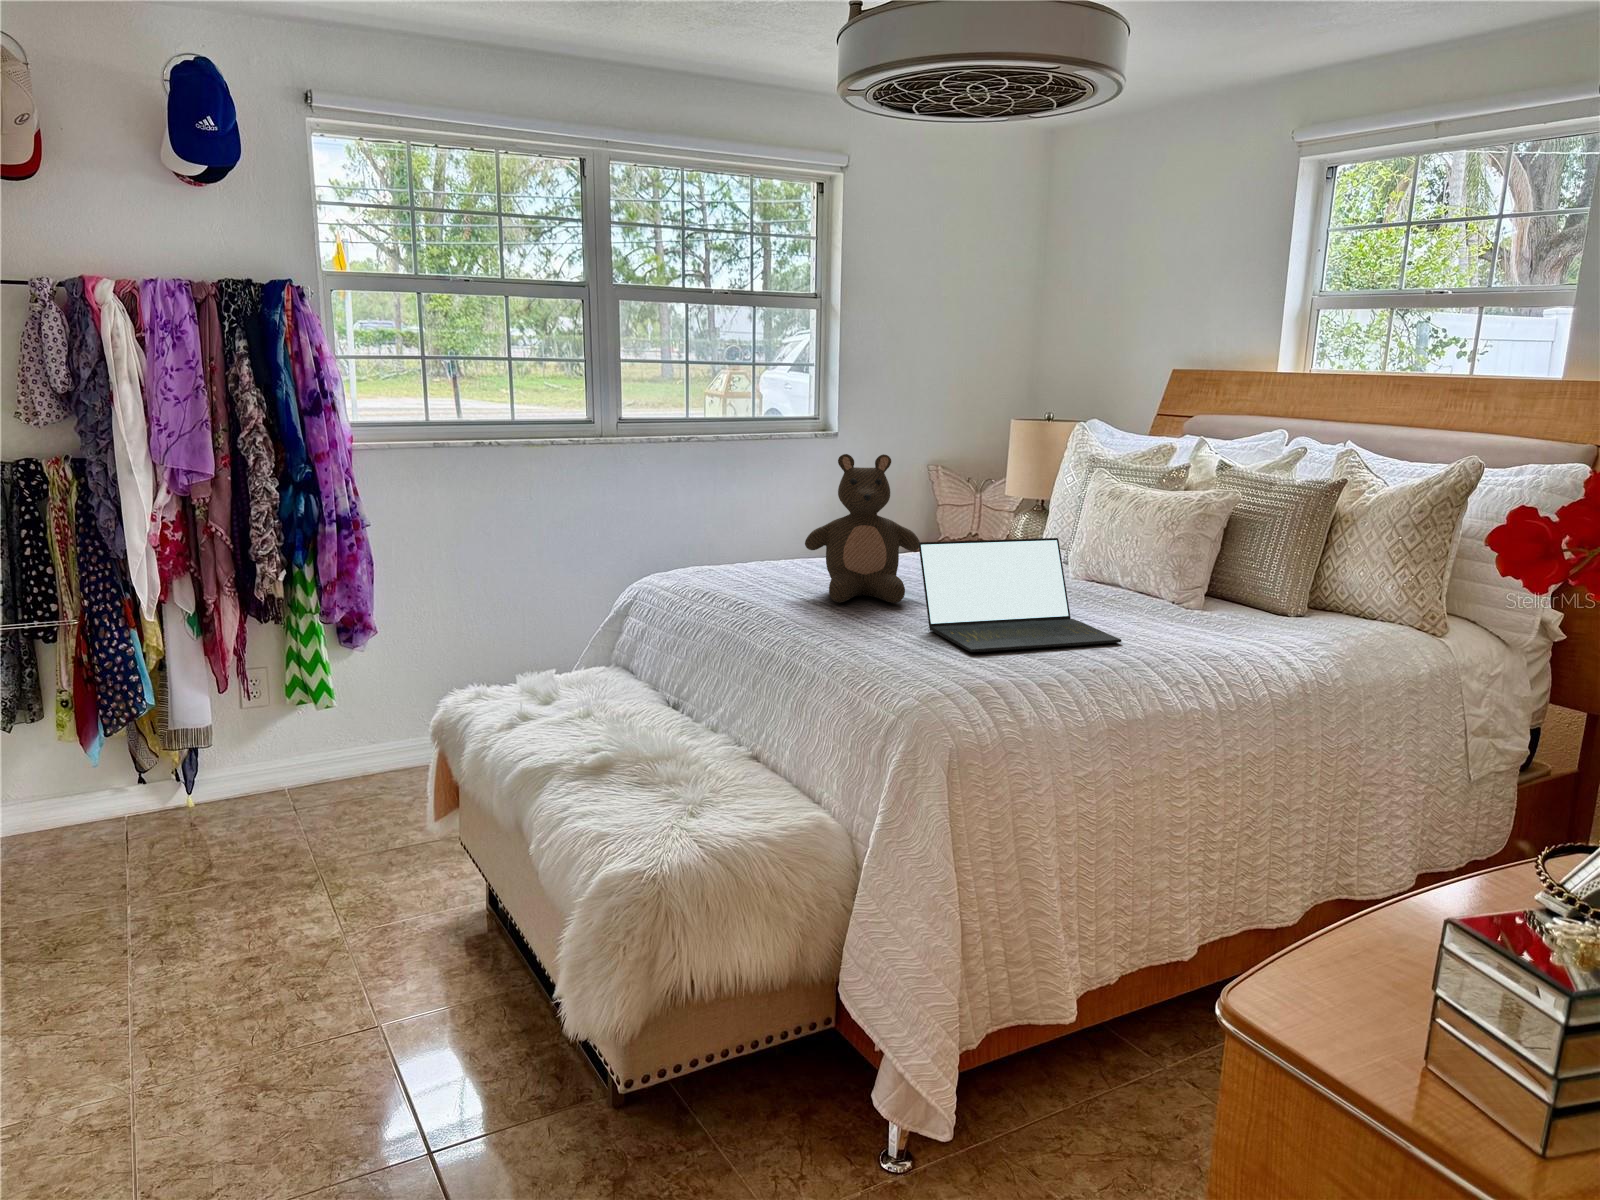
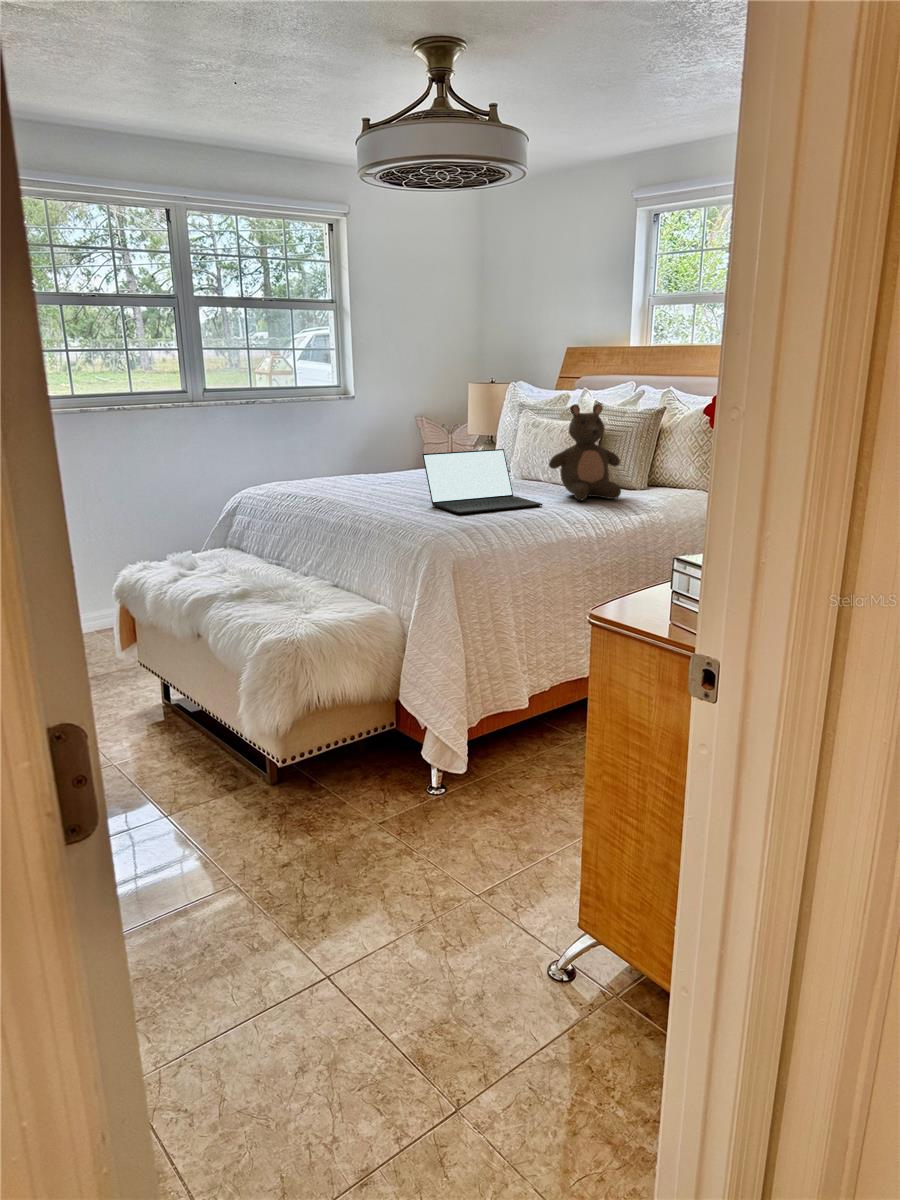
stuffed bear: present [805,454,920,603] -> present [549,404,621,501]

